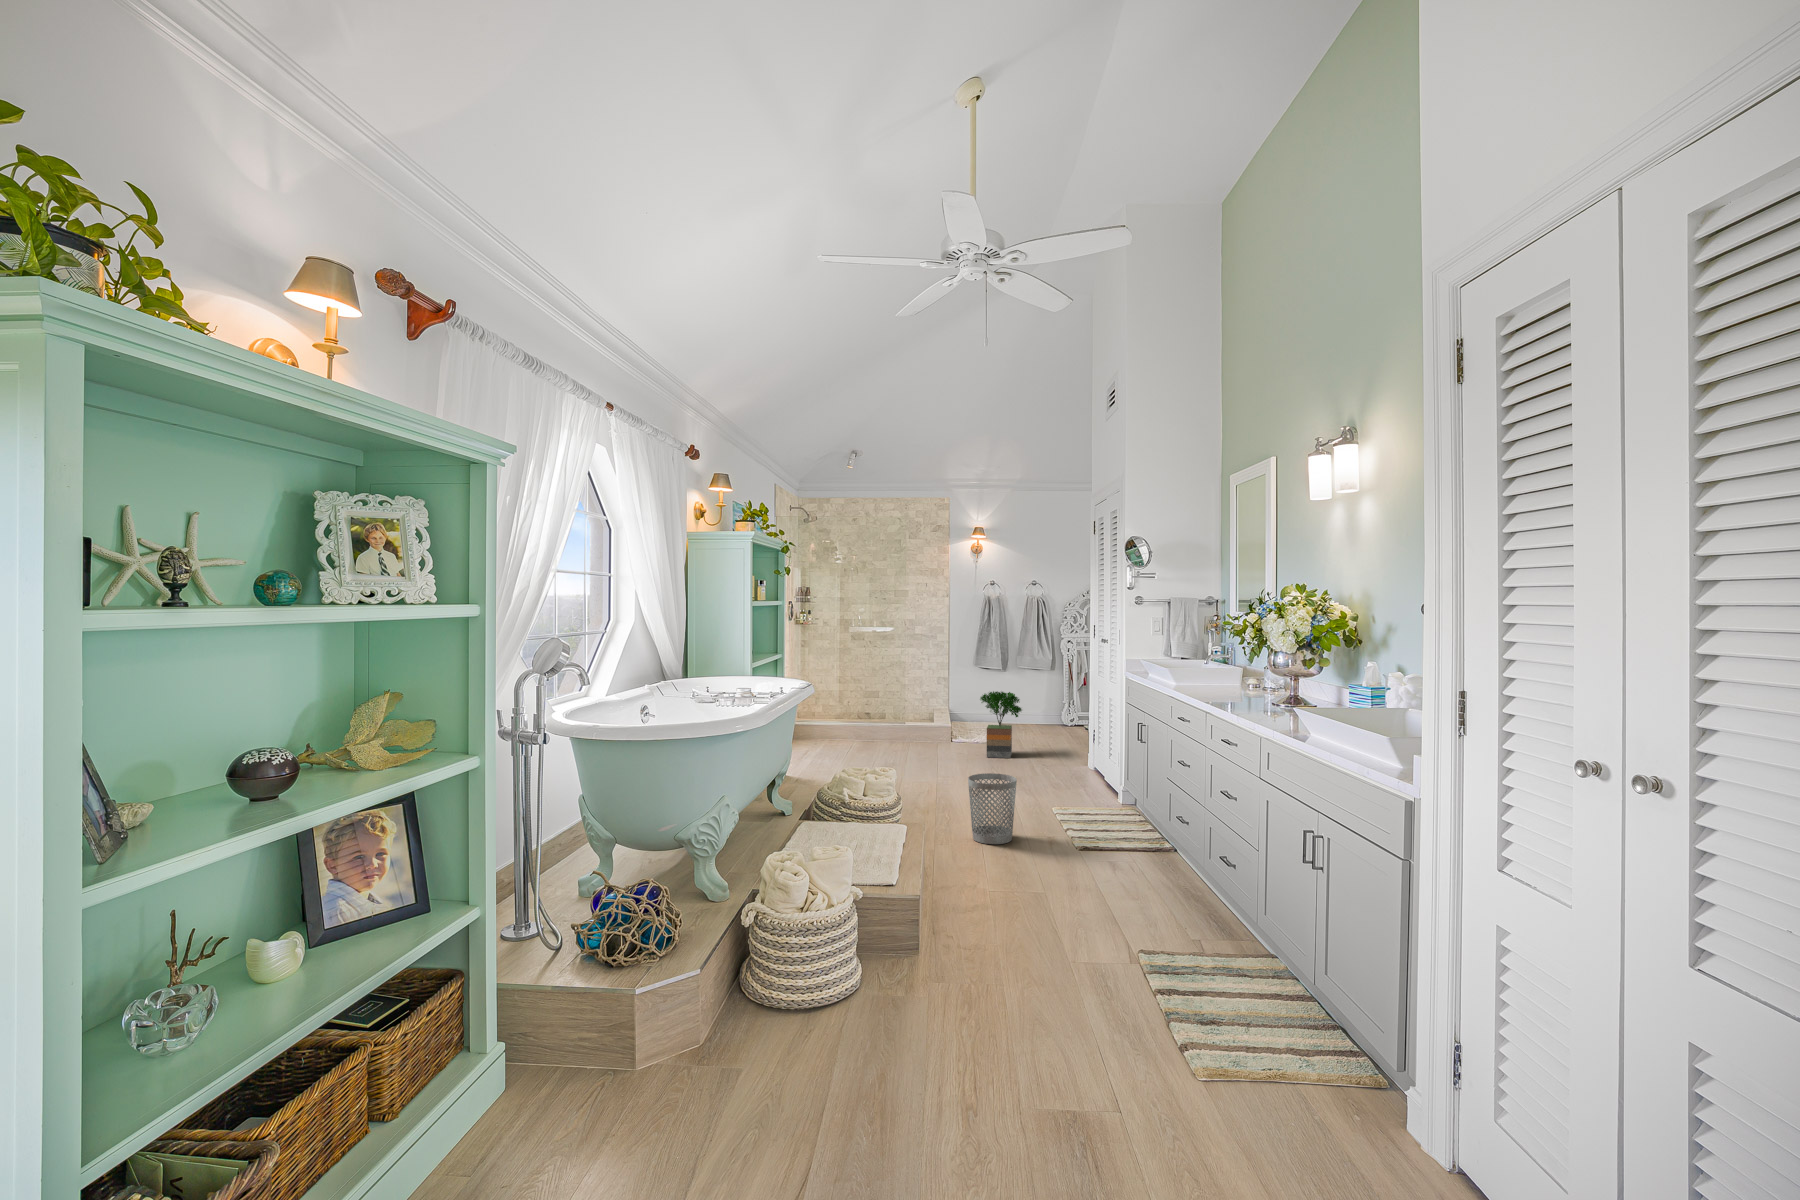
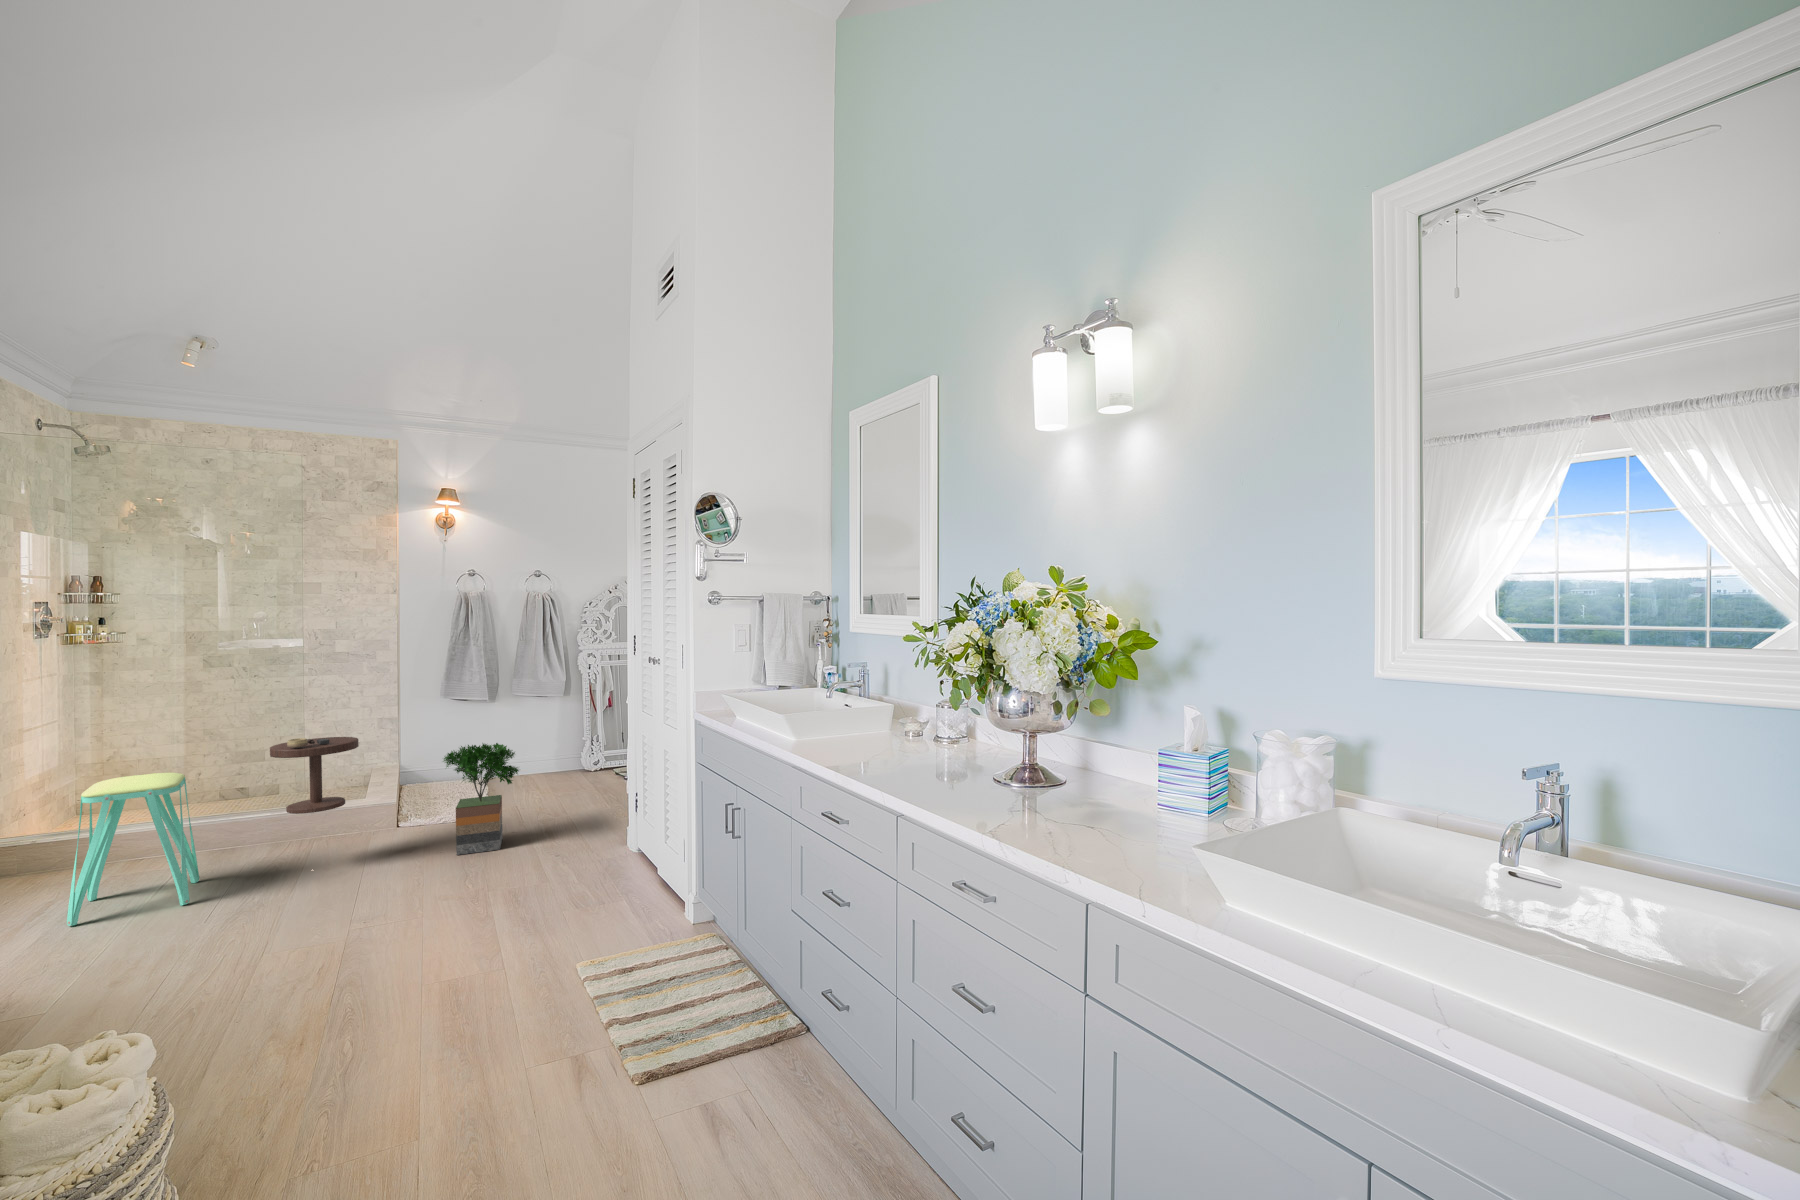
side table: none [896,677,937,753] -> present [270,737,359,814]
stool: none [820,689,865,758] -> present [67,773,199,926]
wastebasket: present [968,773,1017,844] -> none [376,957,496,1135]

